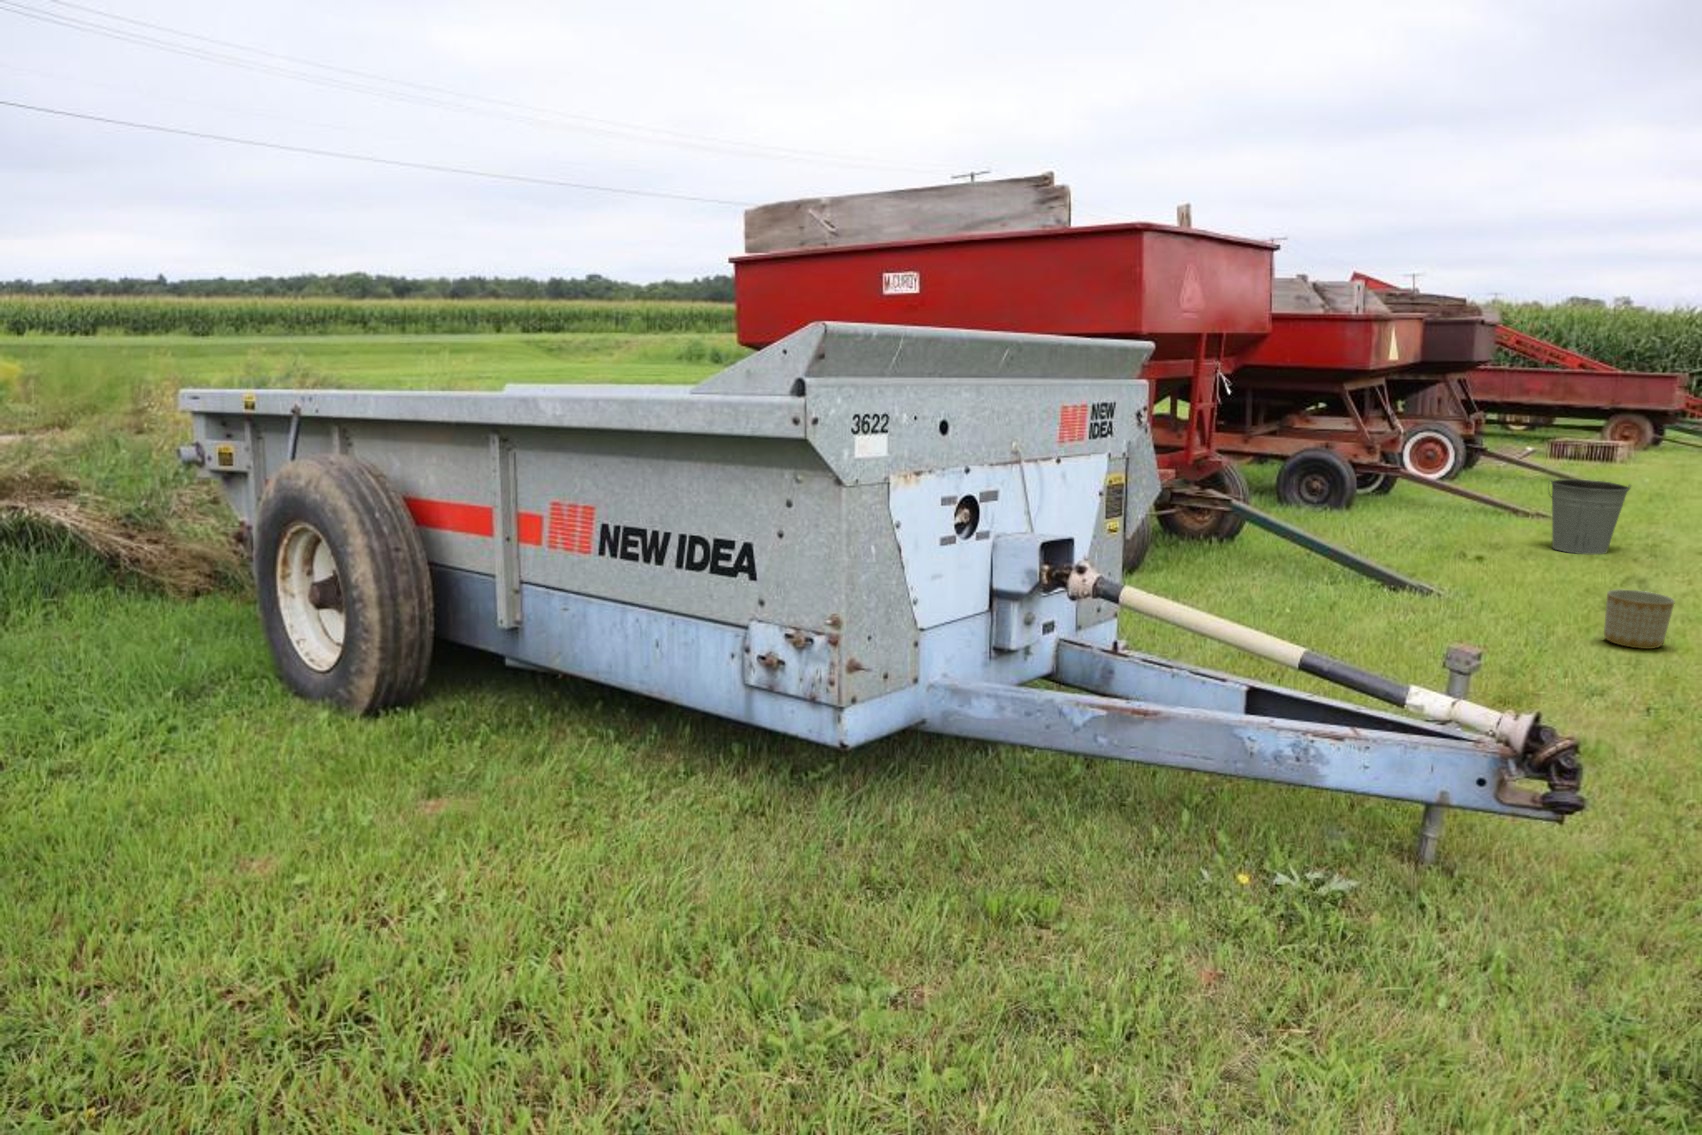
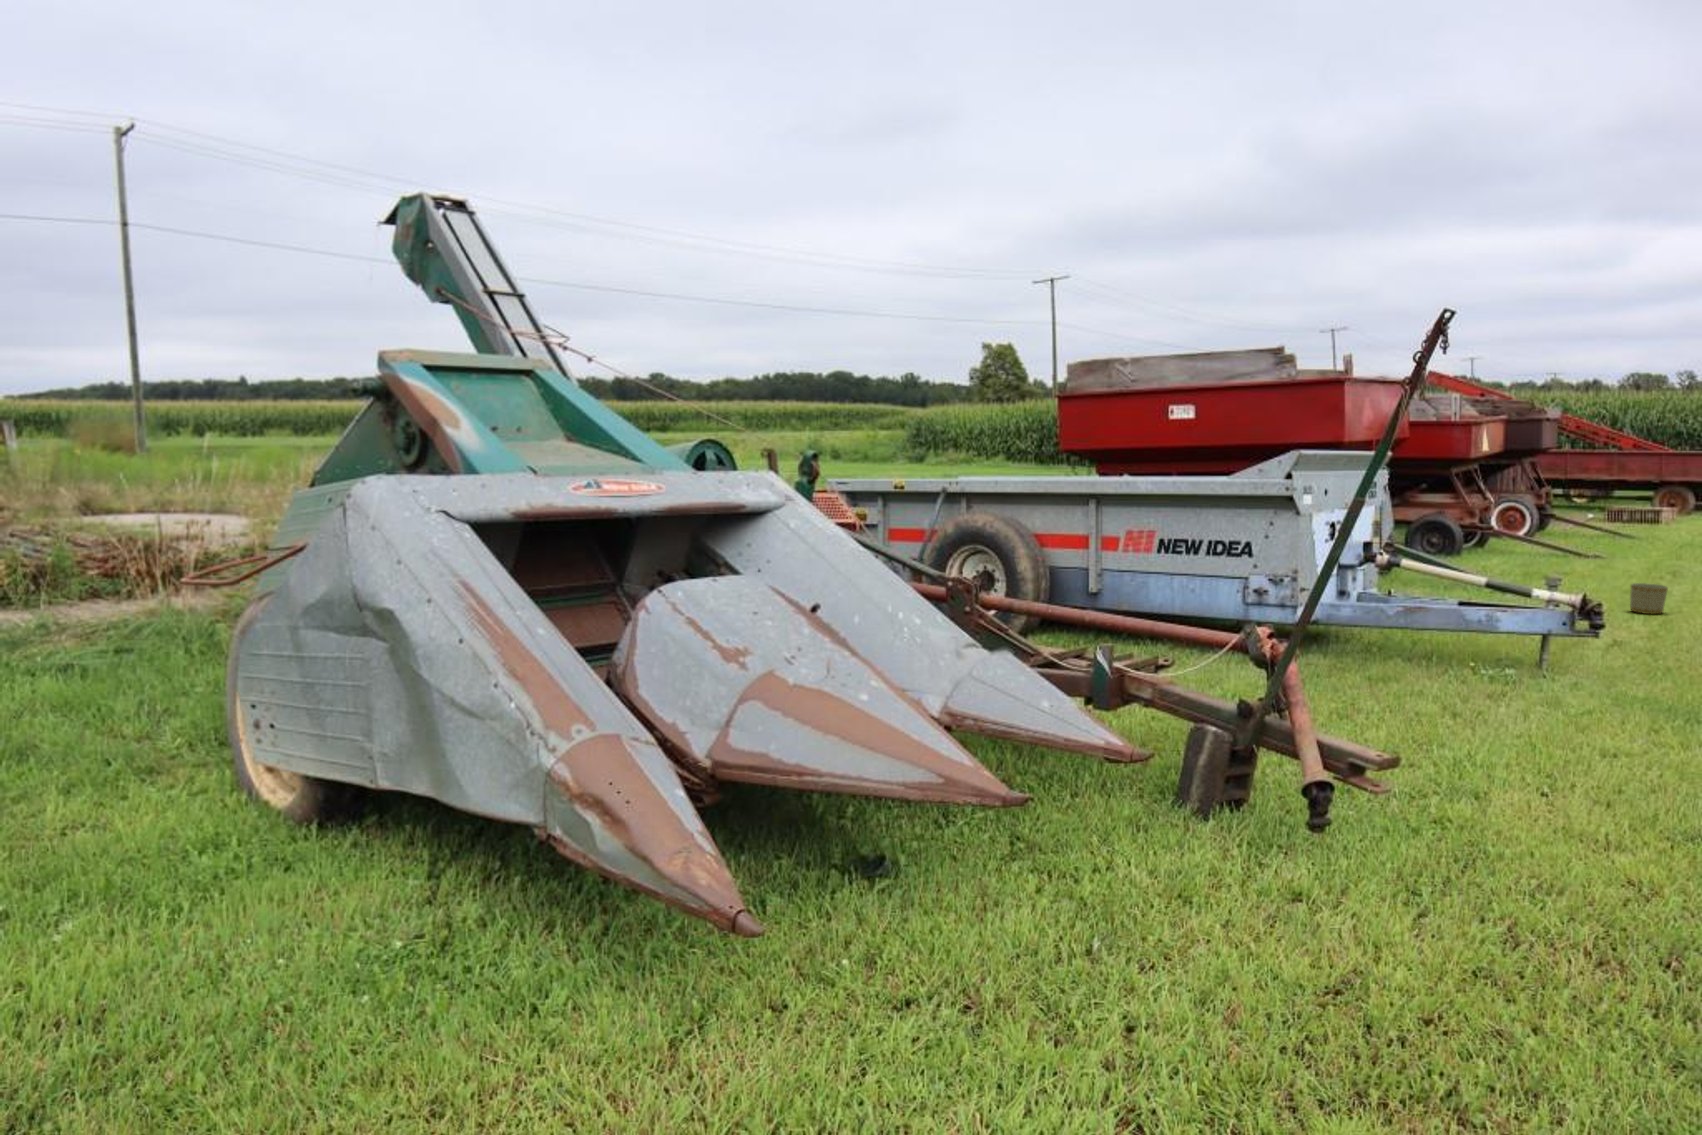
bucket: present [1551,479,1631,554] -> none [1600,529,1654,577]

